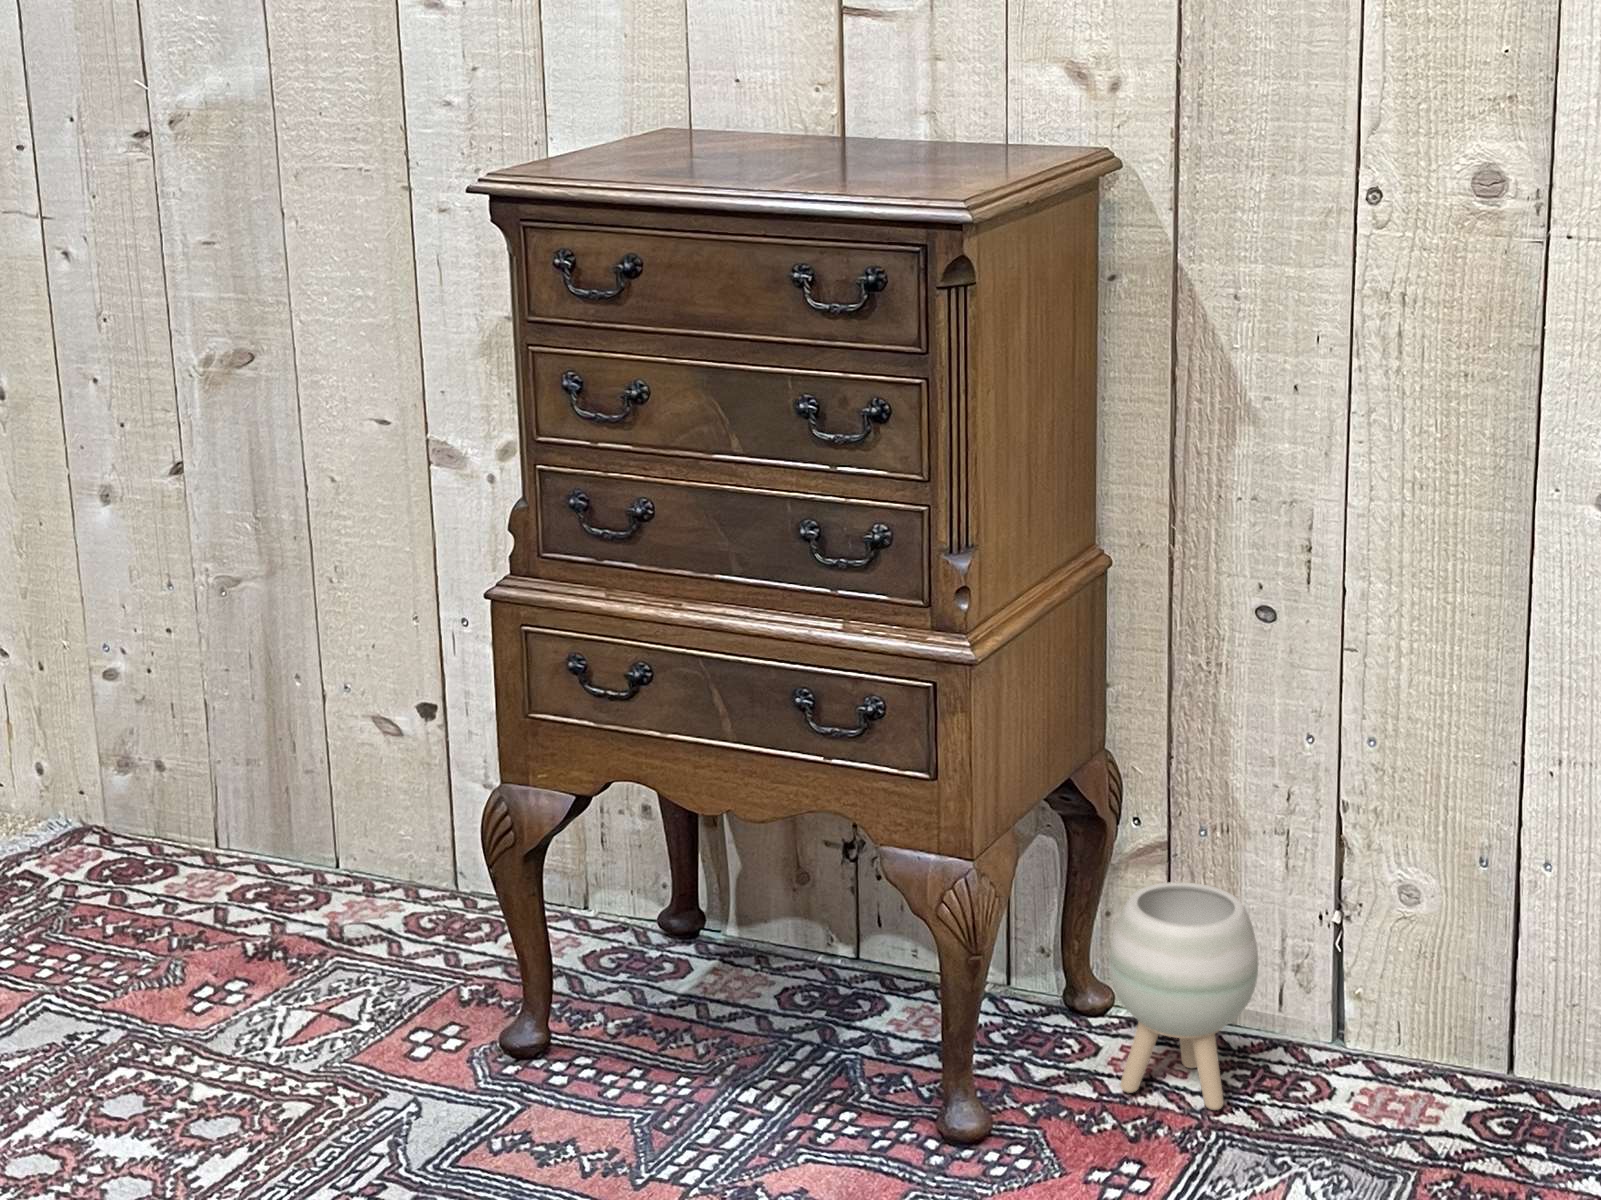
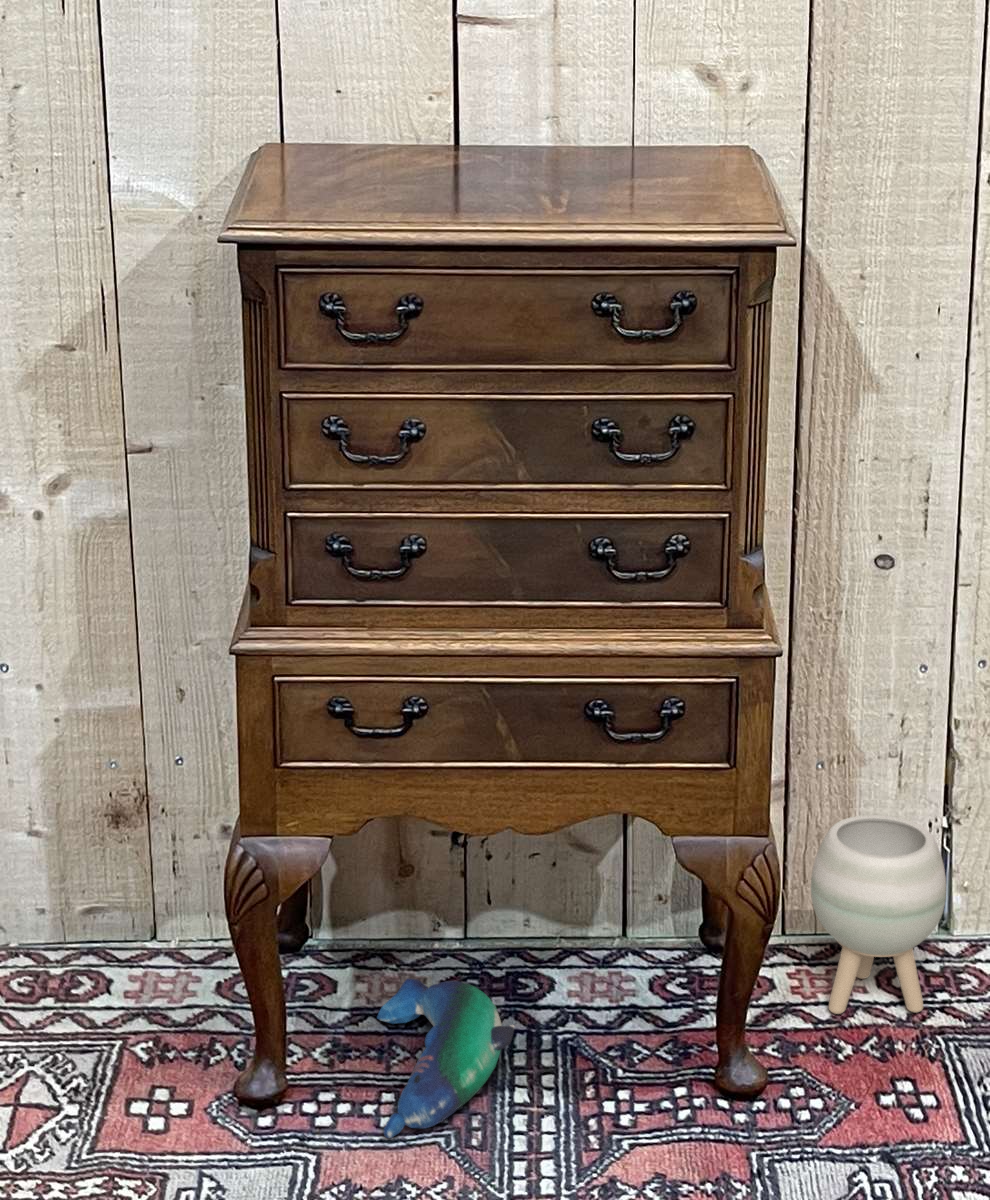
plush toy: none [592,965,763,1093] -> present [377,979,514,1138]

